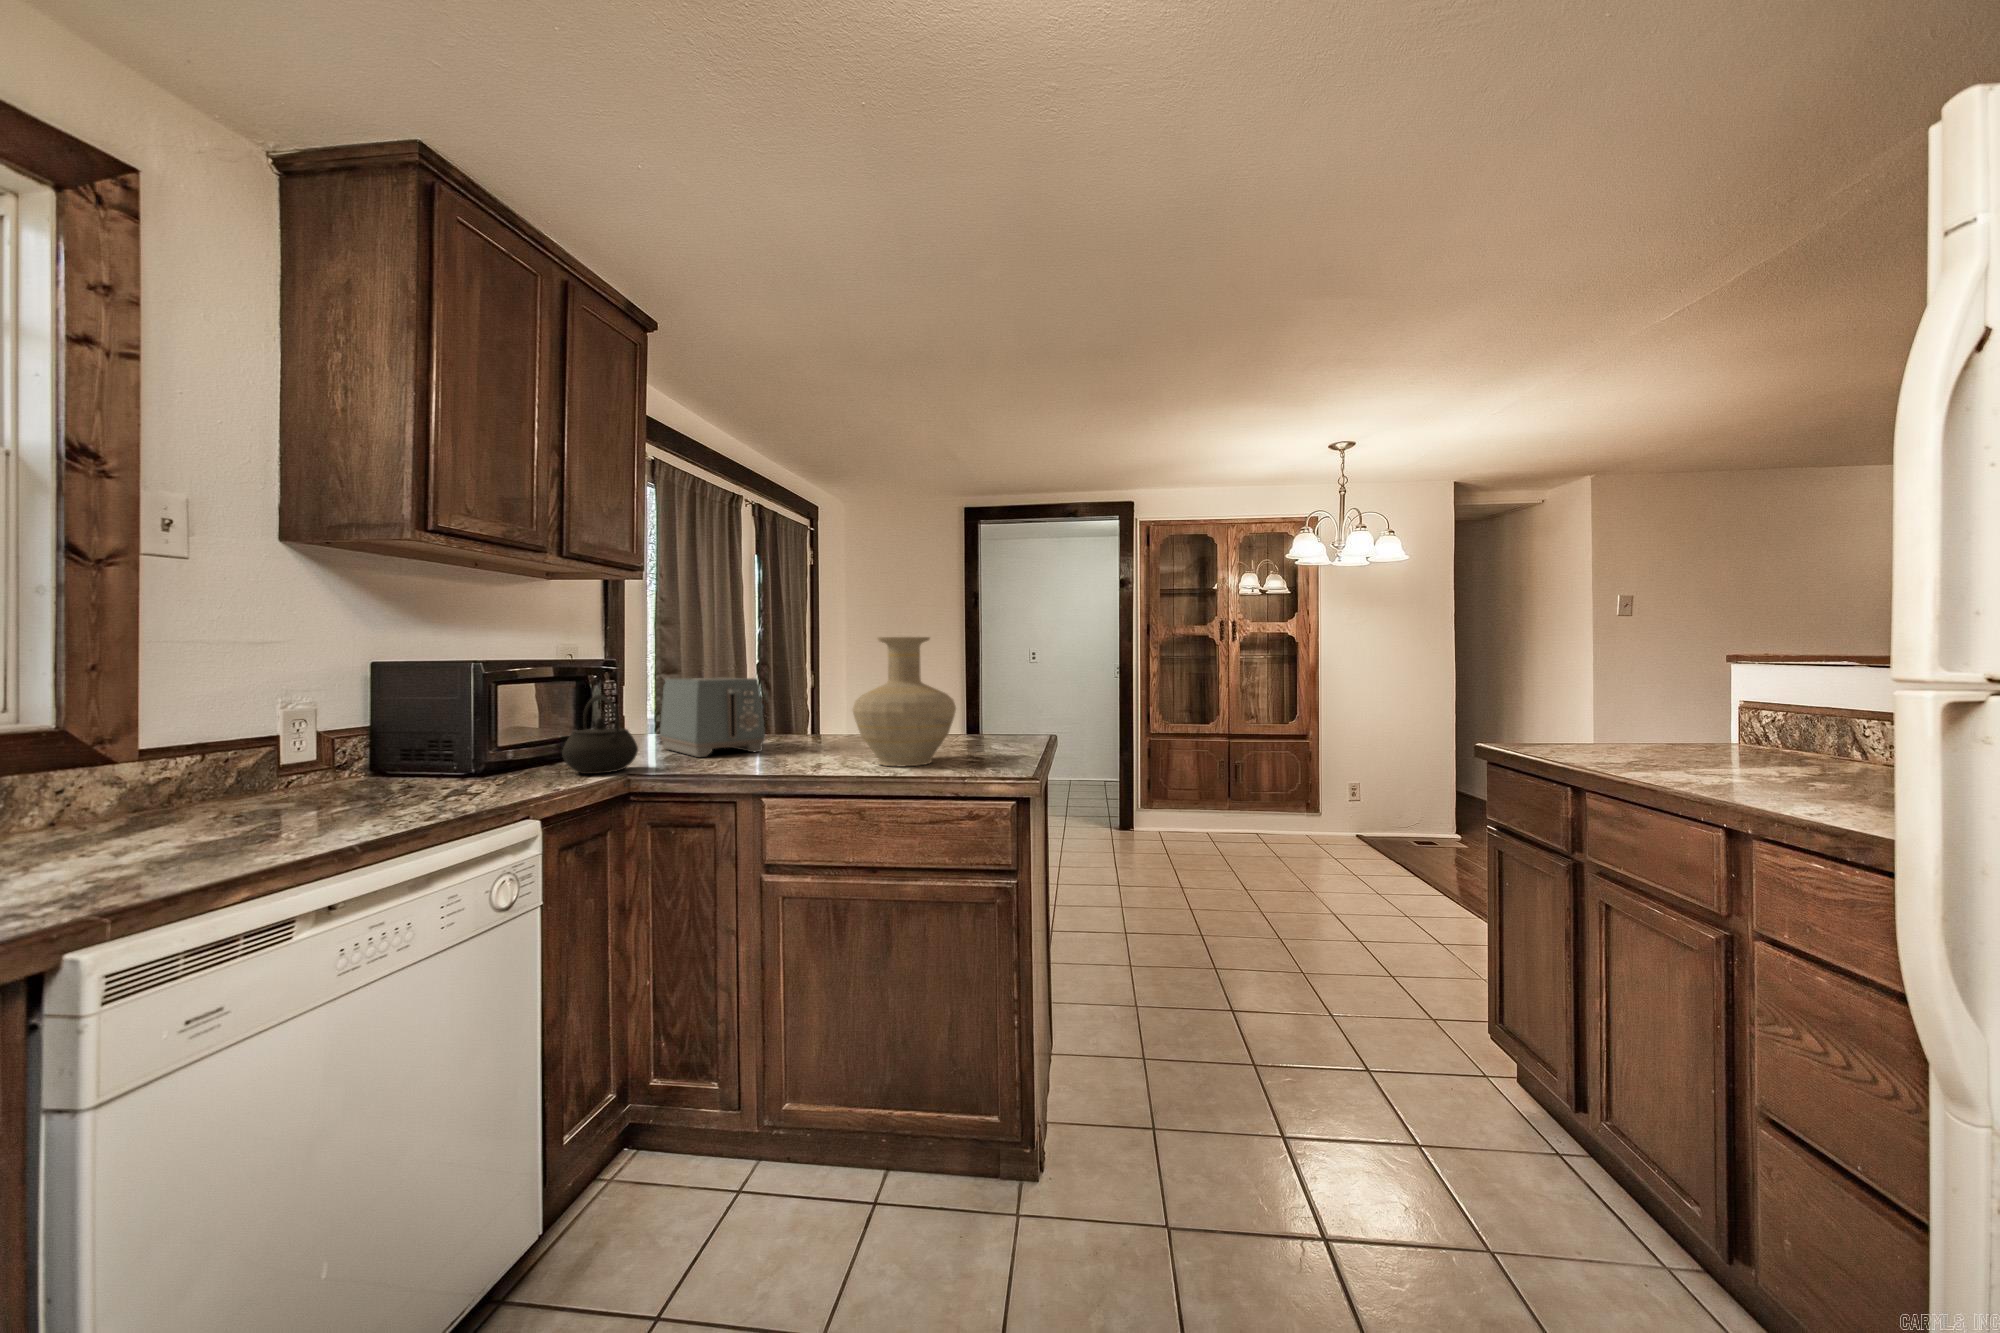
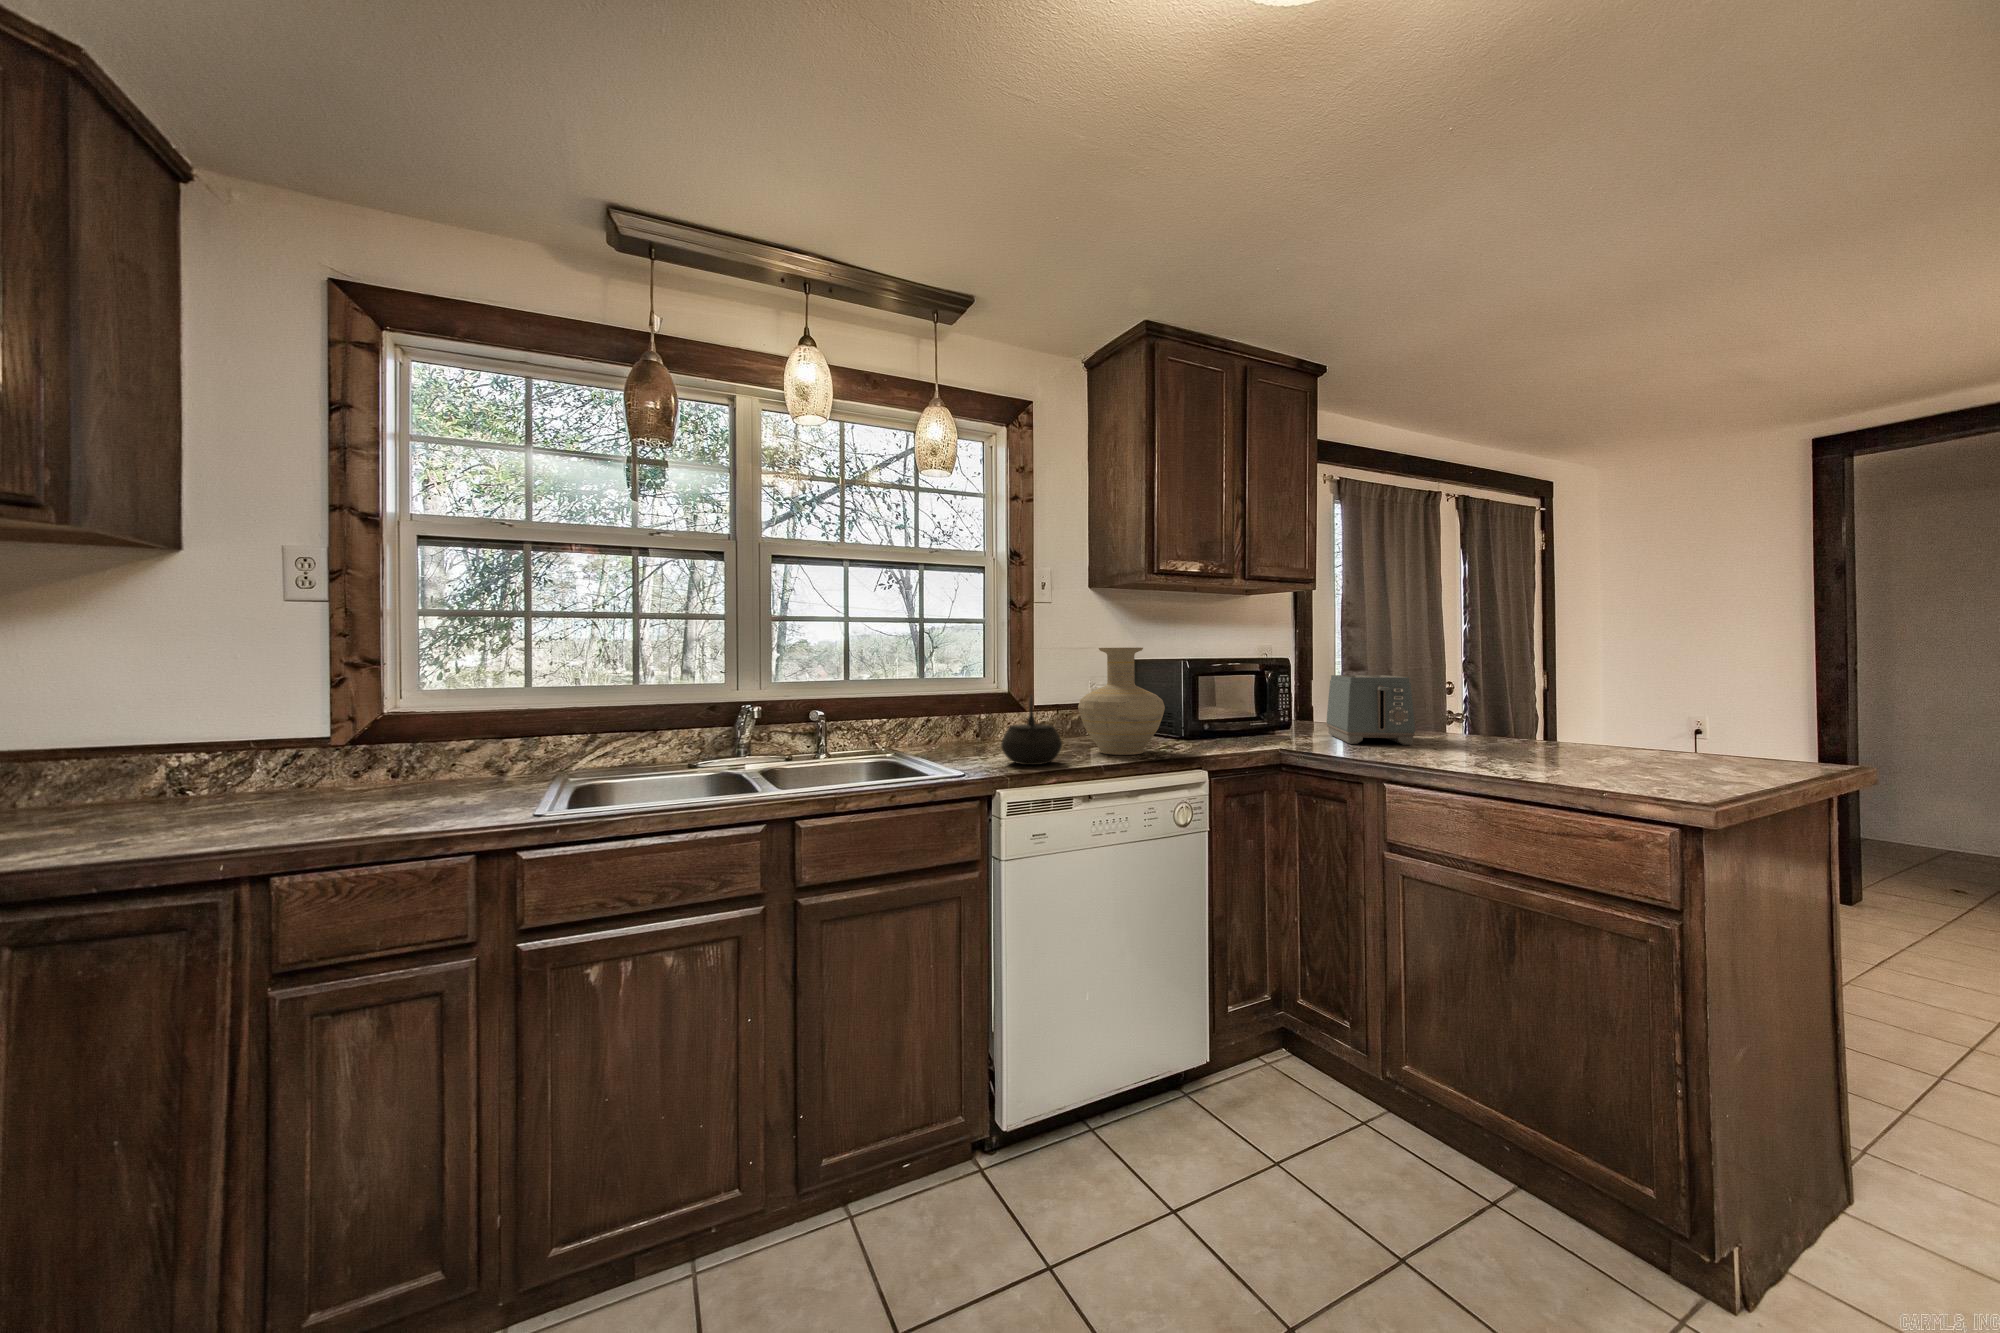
vase: present [853,637,956,766] -> present [1078,648,1165,755]
kettle: present [562,695,638,774] -> present [1001,695,1062,765]

